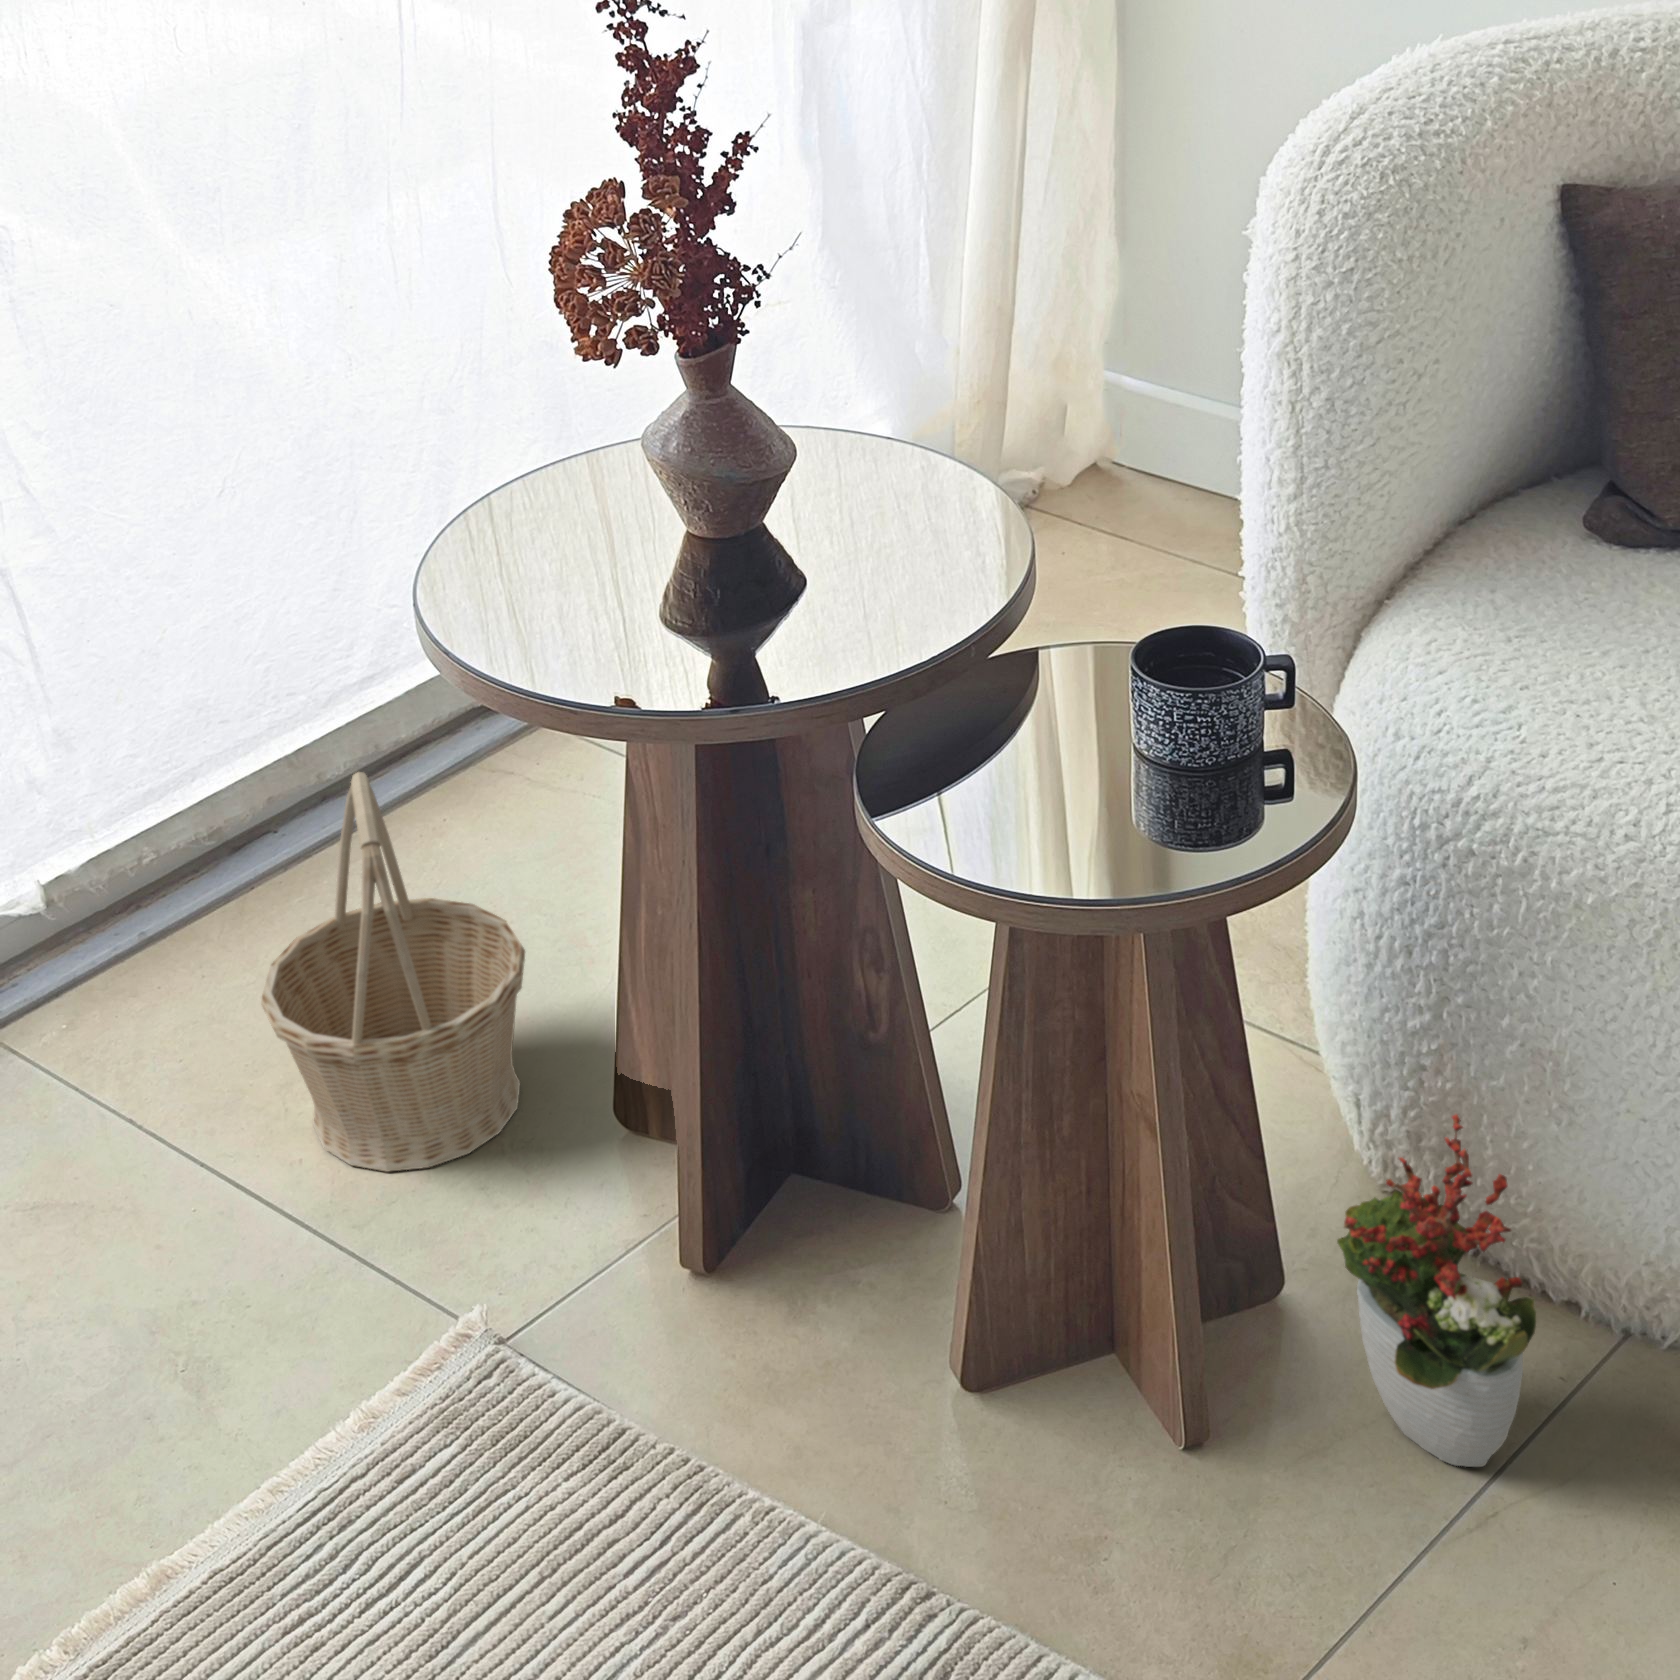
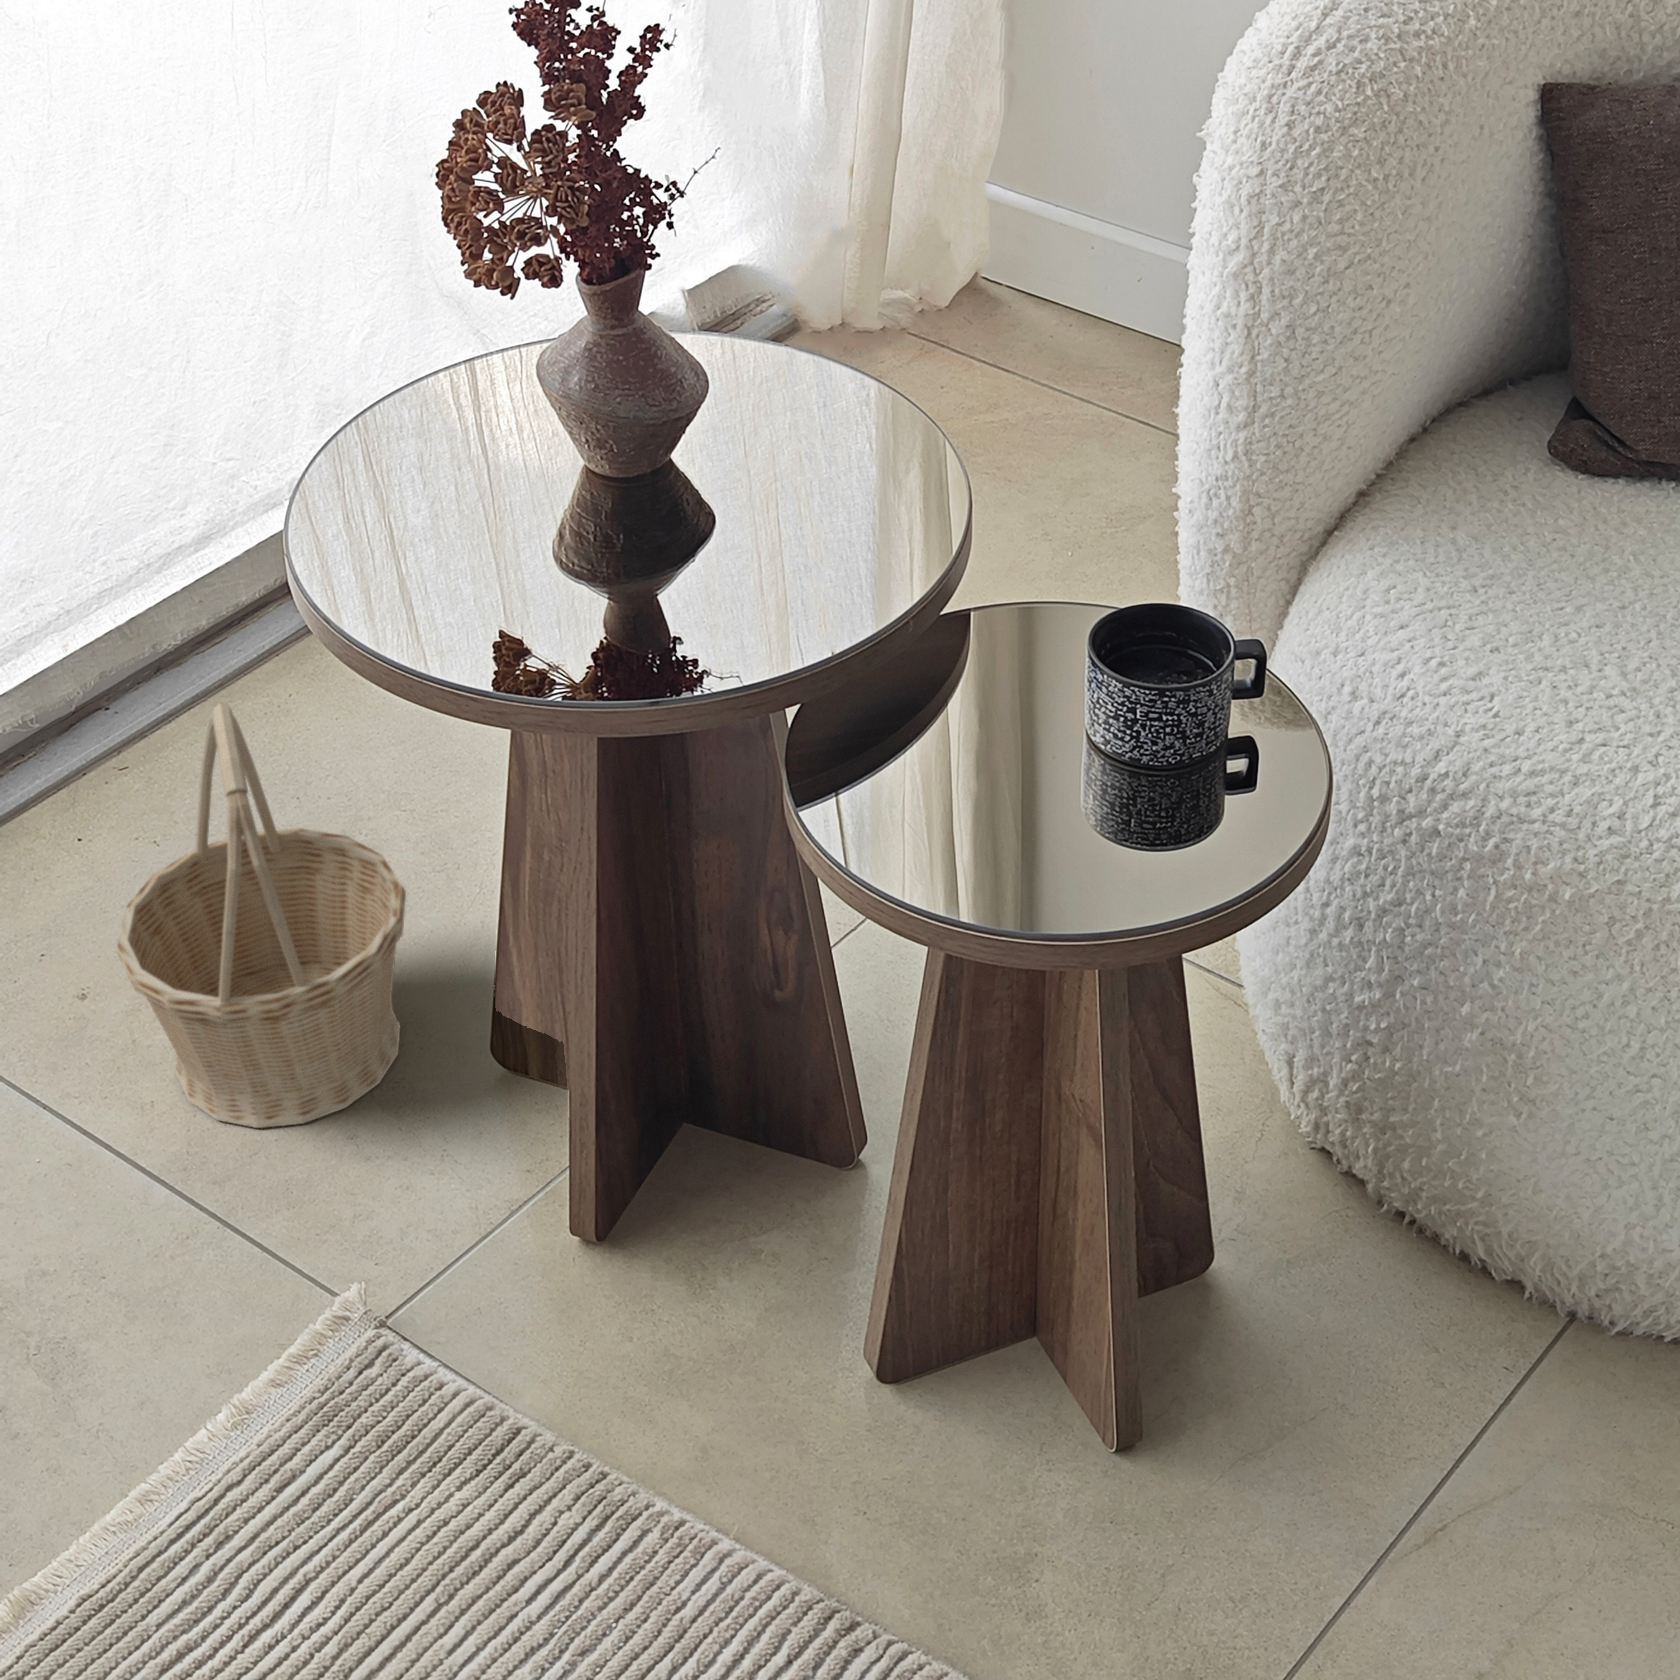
decorative plant: present [1337,1114,1536,1467] -> none [1286,1120,1495,1472]

